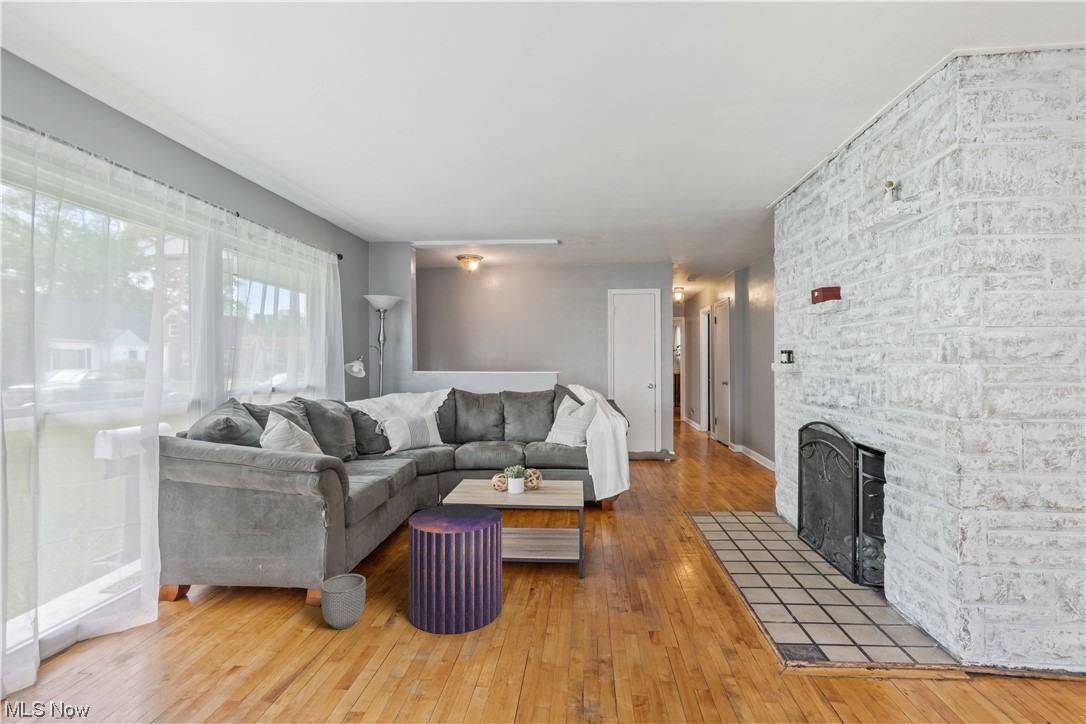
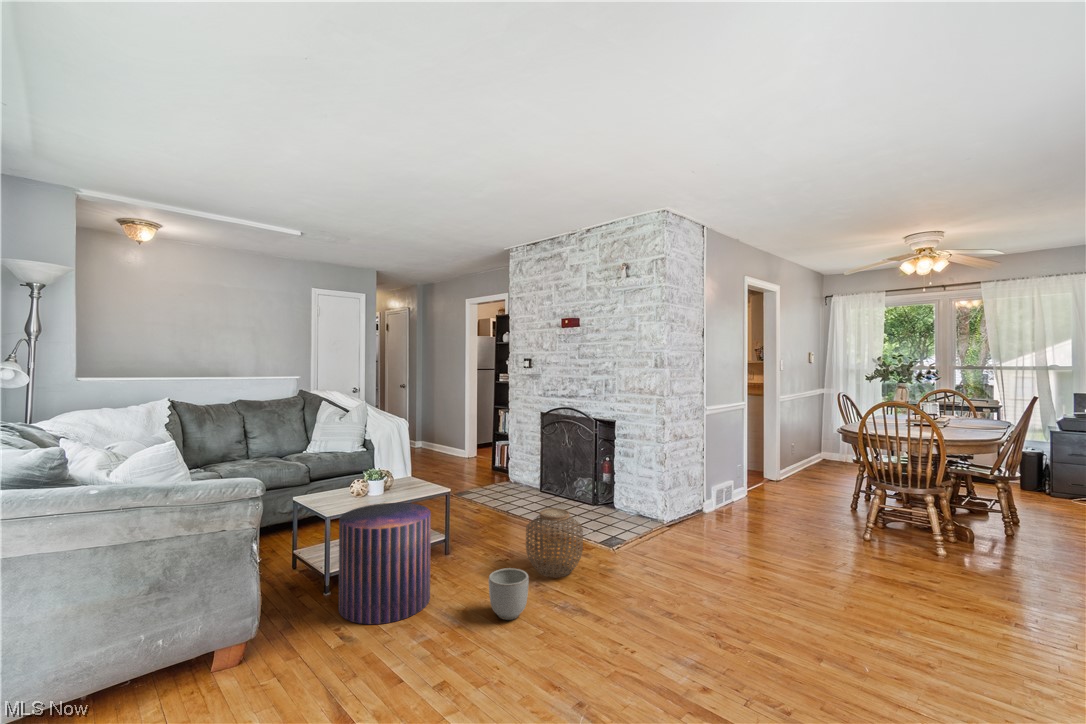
woven basket: none [611,563,695,670] -> present [526,508,583,577]
planter: present [320,574,366,629] -> present [489,568,529,620]

